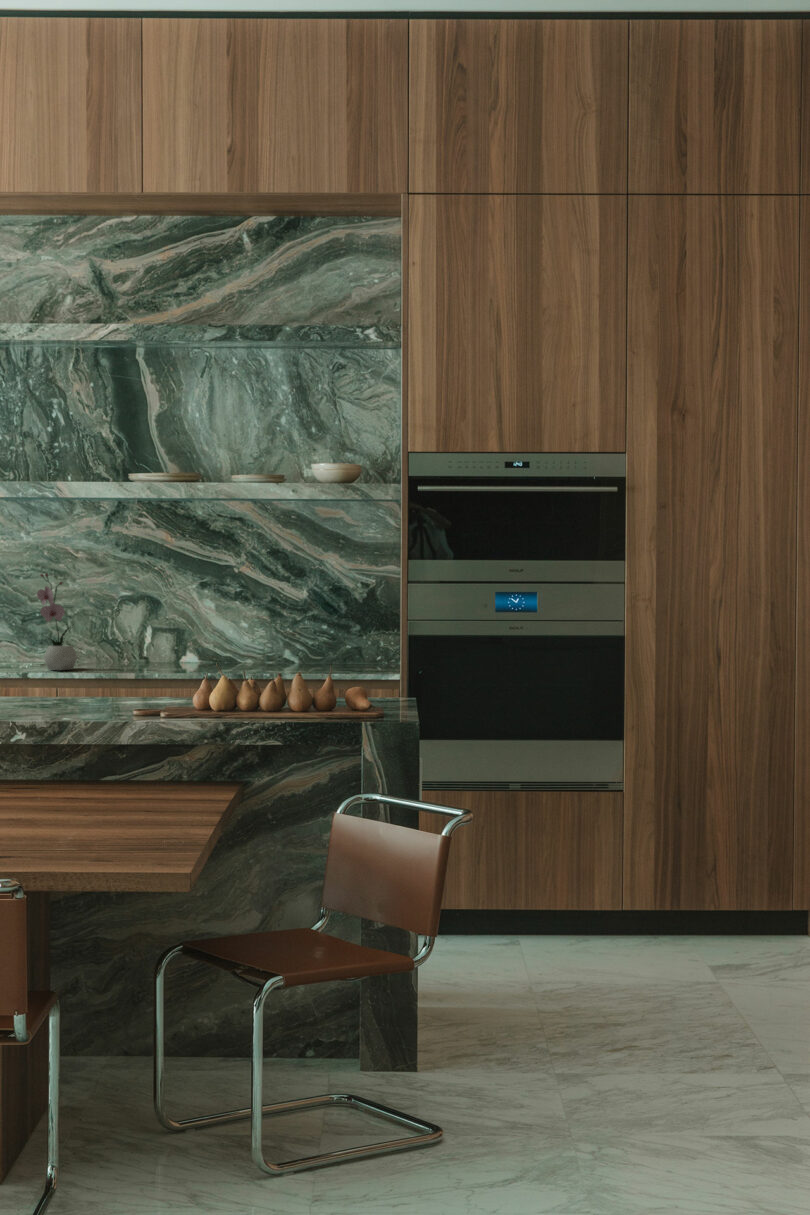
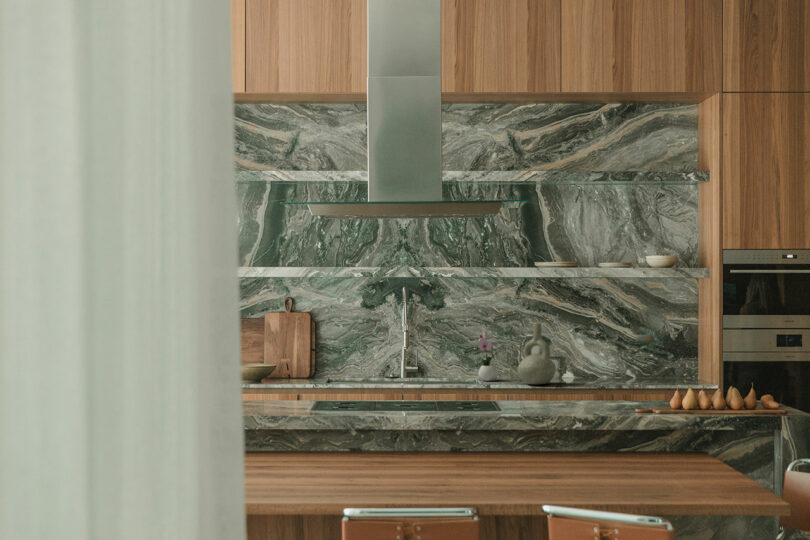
decorative vase: none [103,574,166,674] -> present [518,323,556,384]

